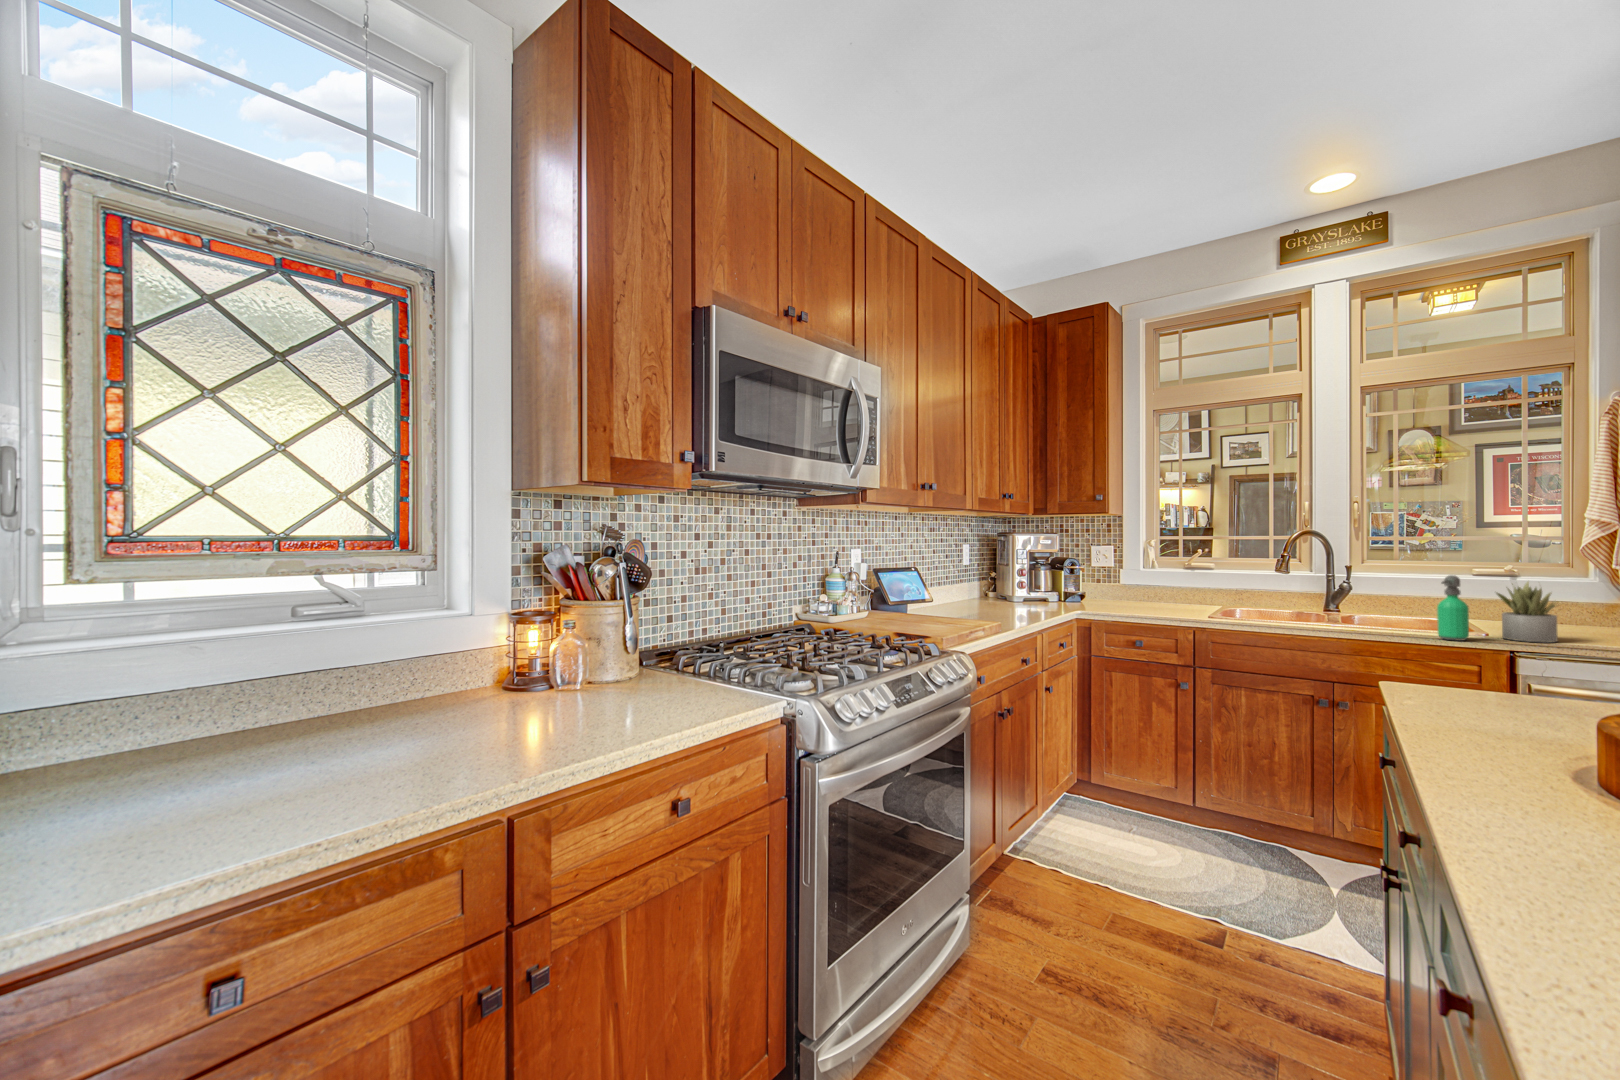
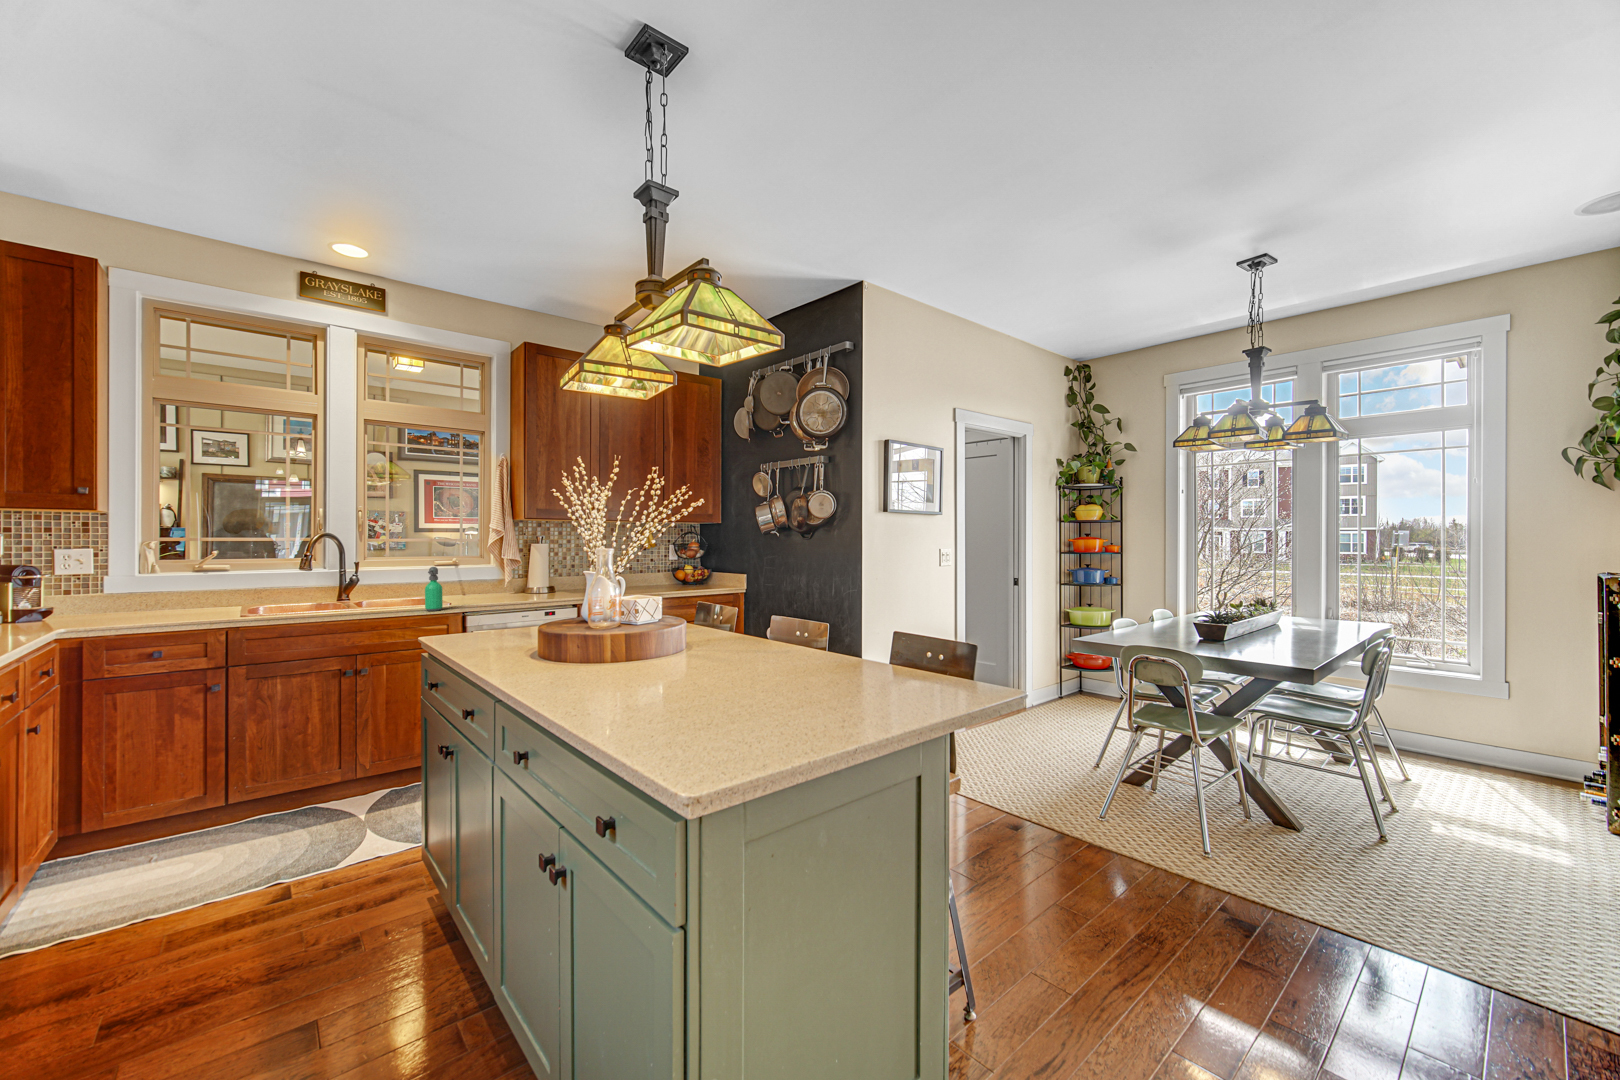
succulent plant: present [1496,582,1558,643] -> none [454,568,486,606]

